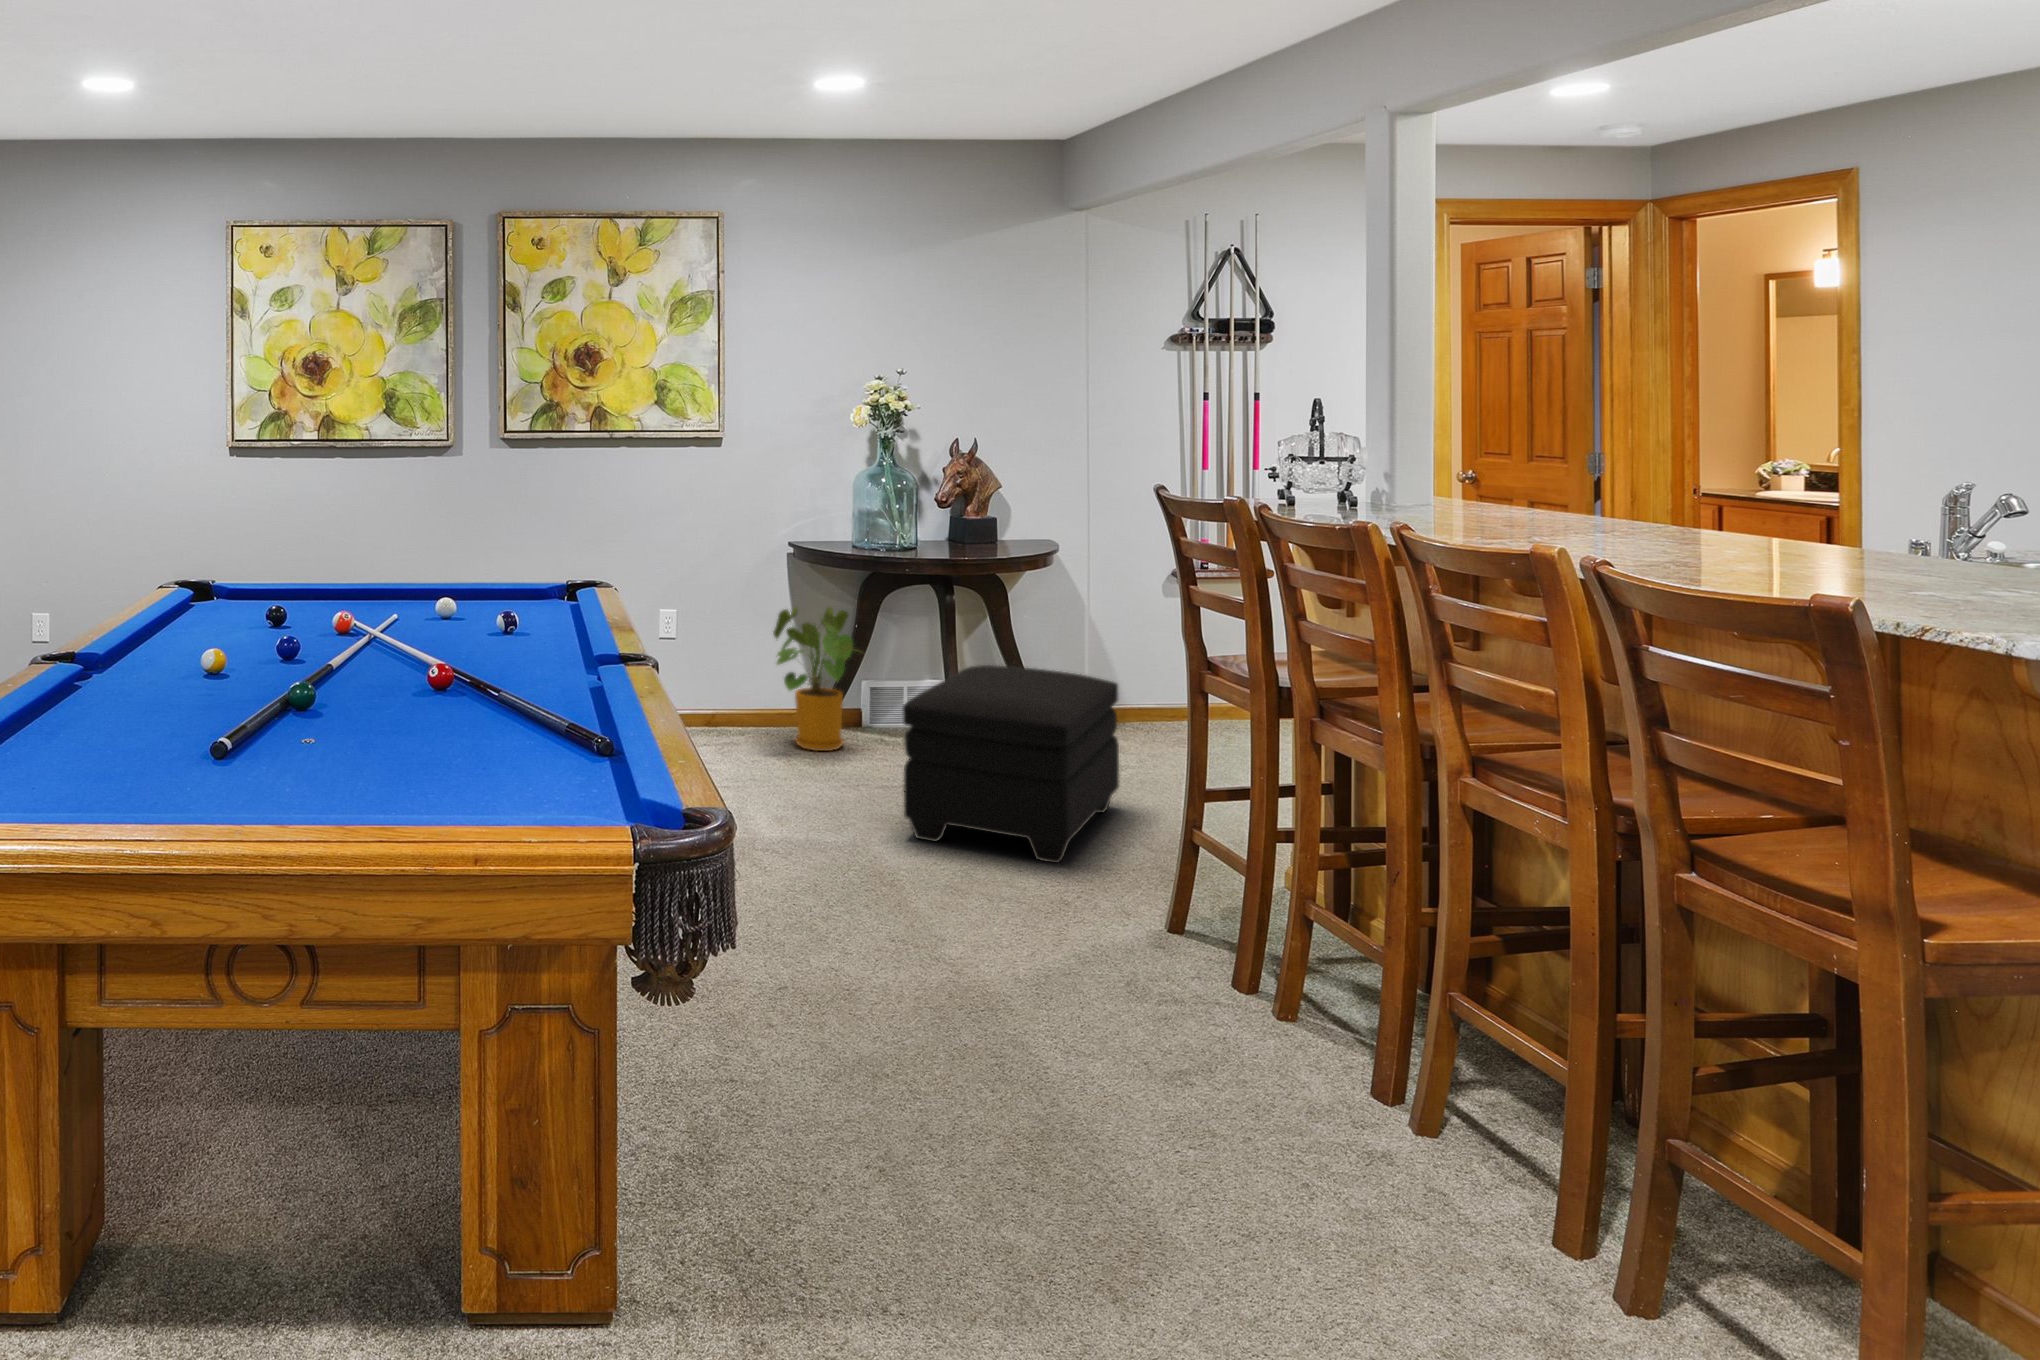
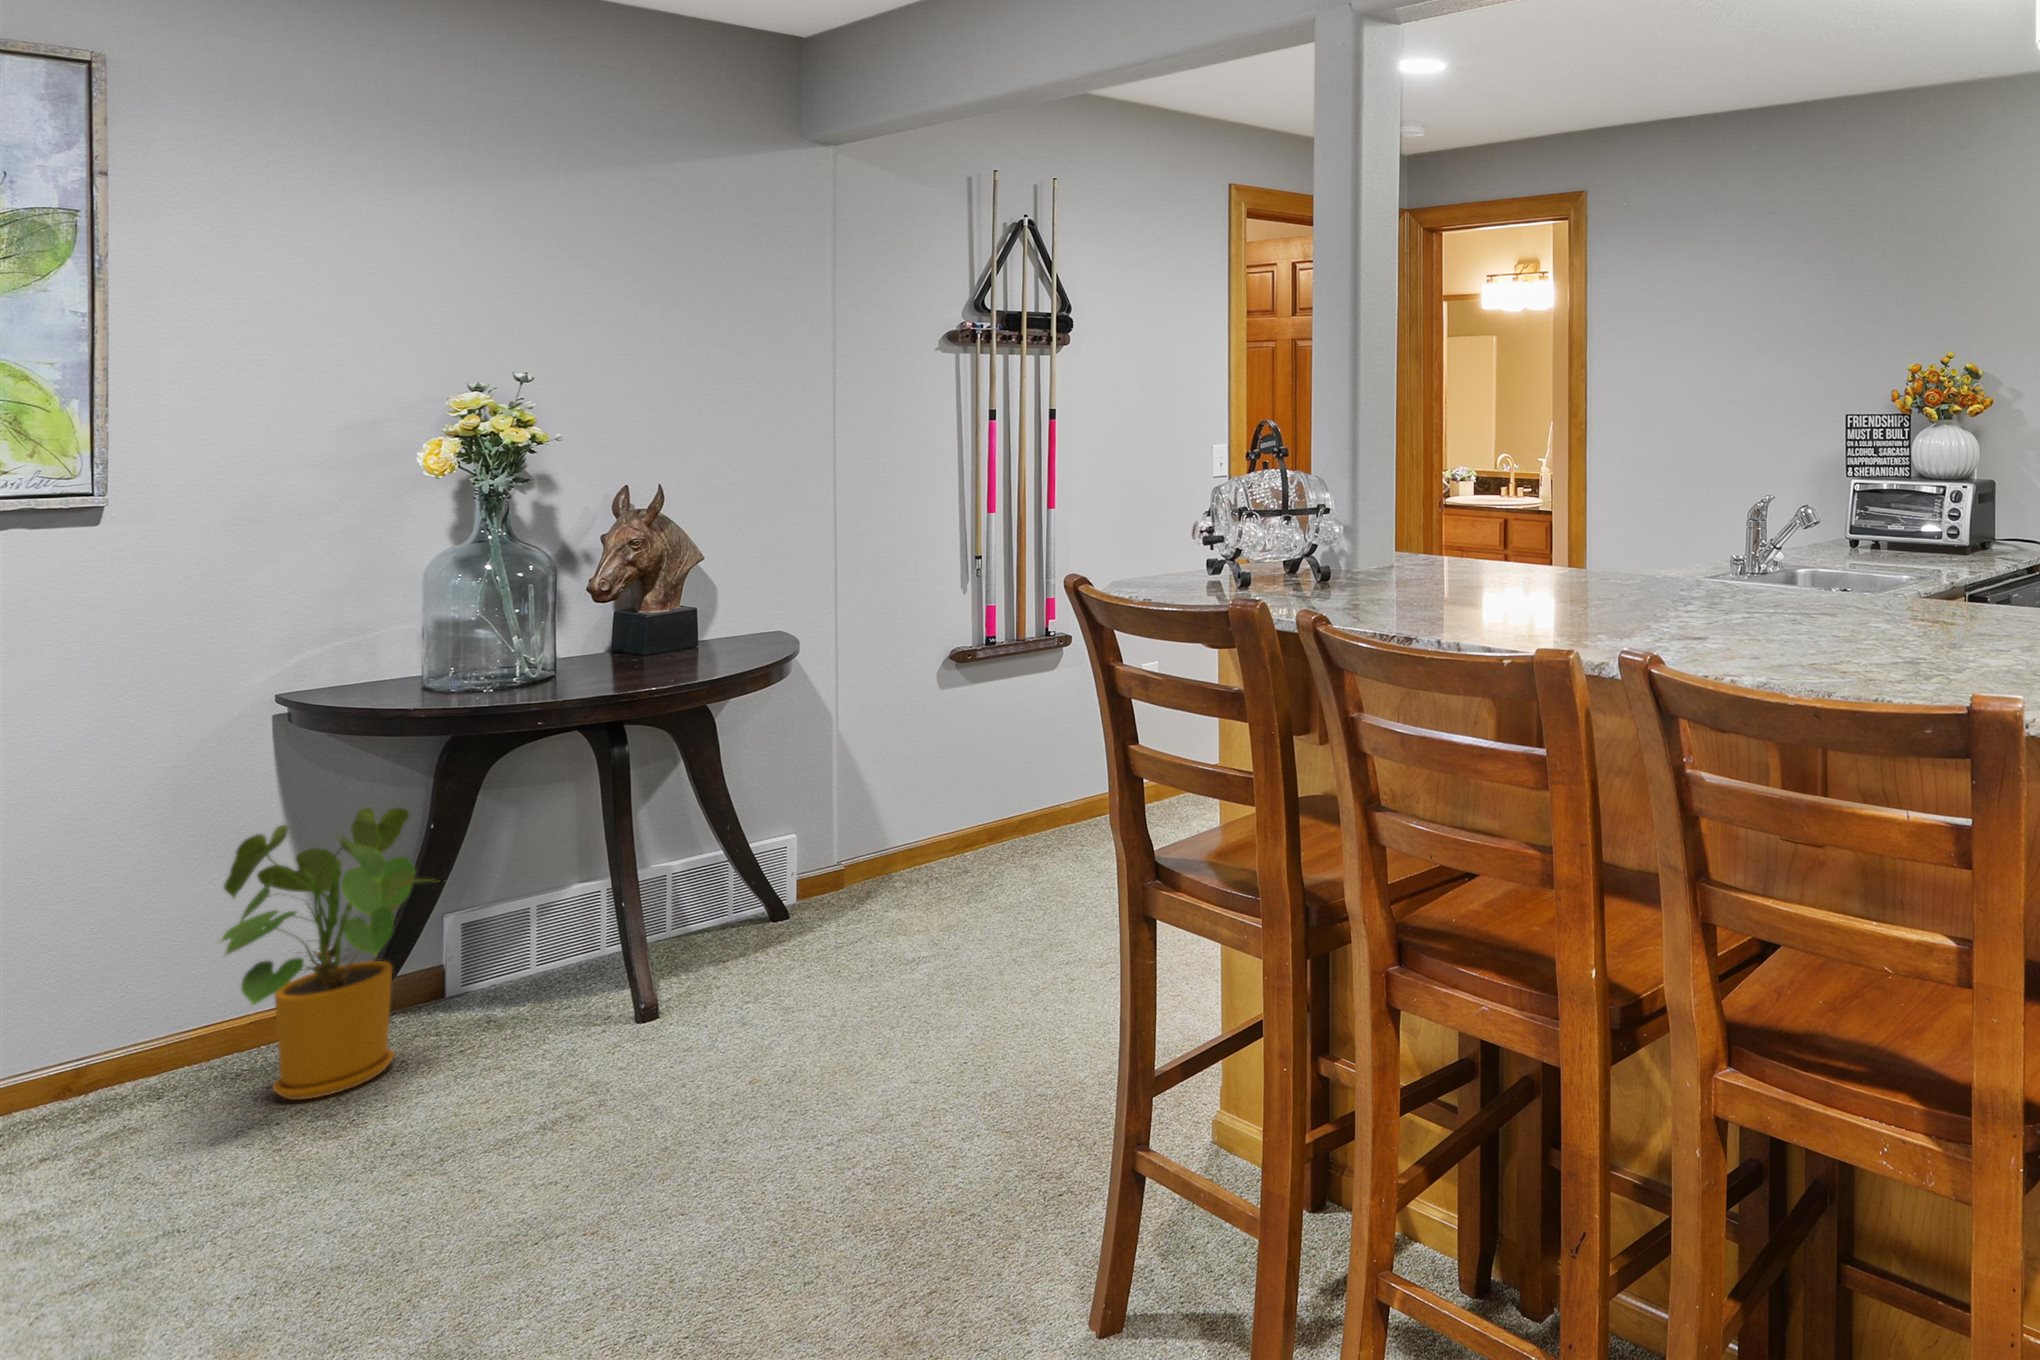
ottoman: present [903,665,1119,863] -> none [523,832,925,1256]

